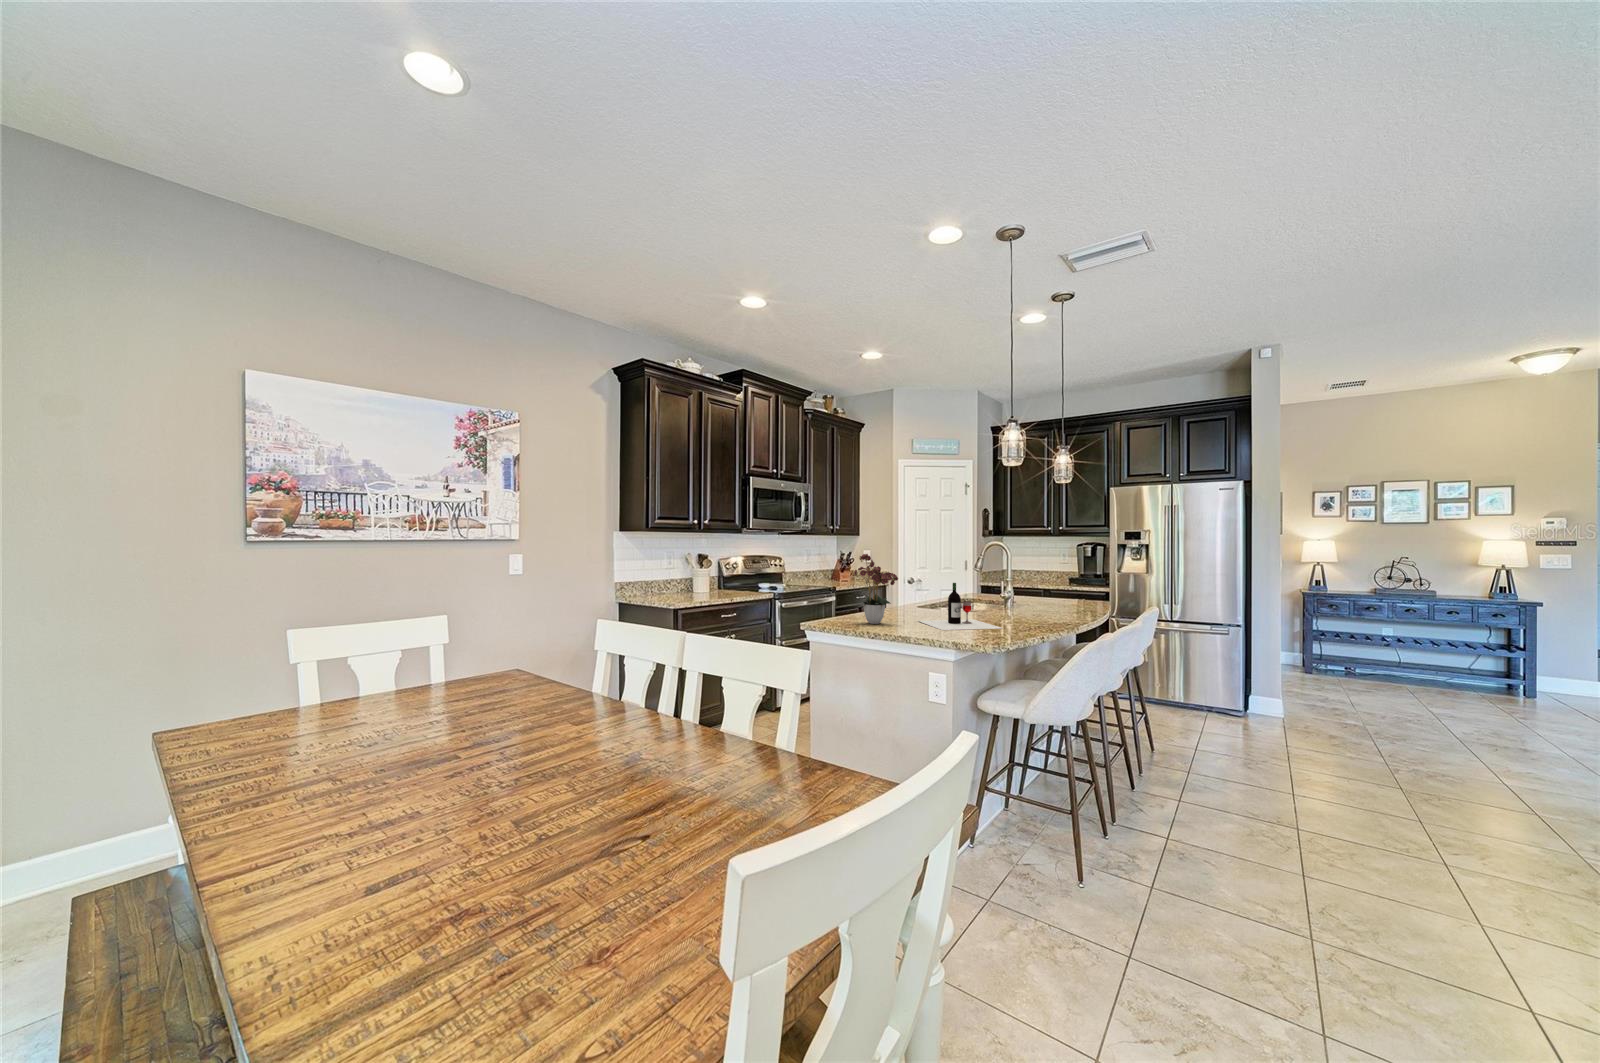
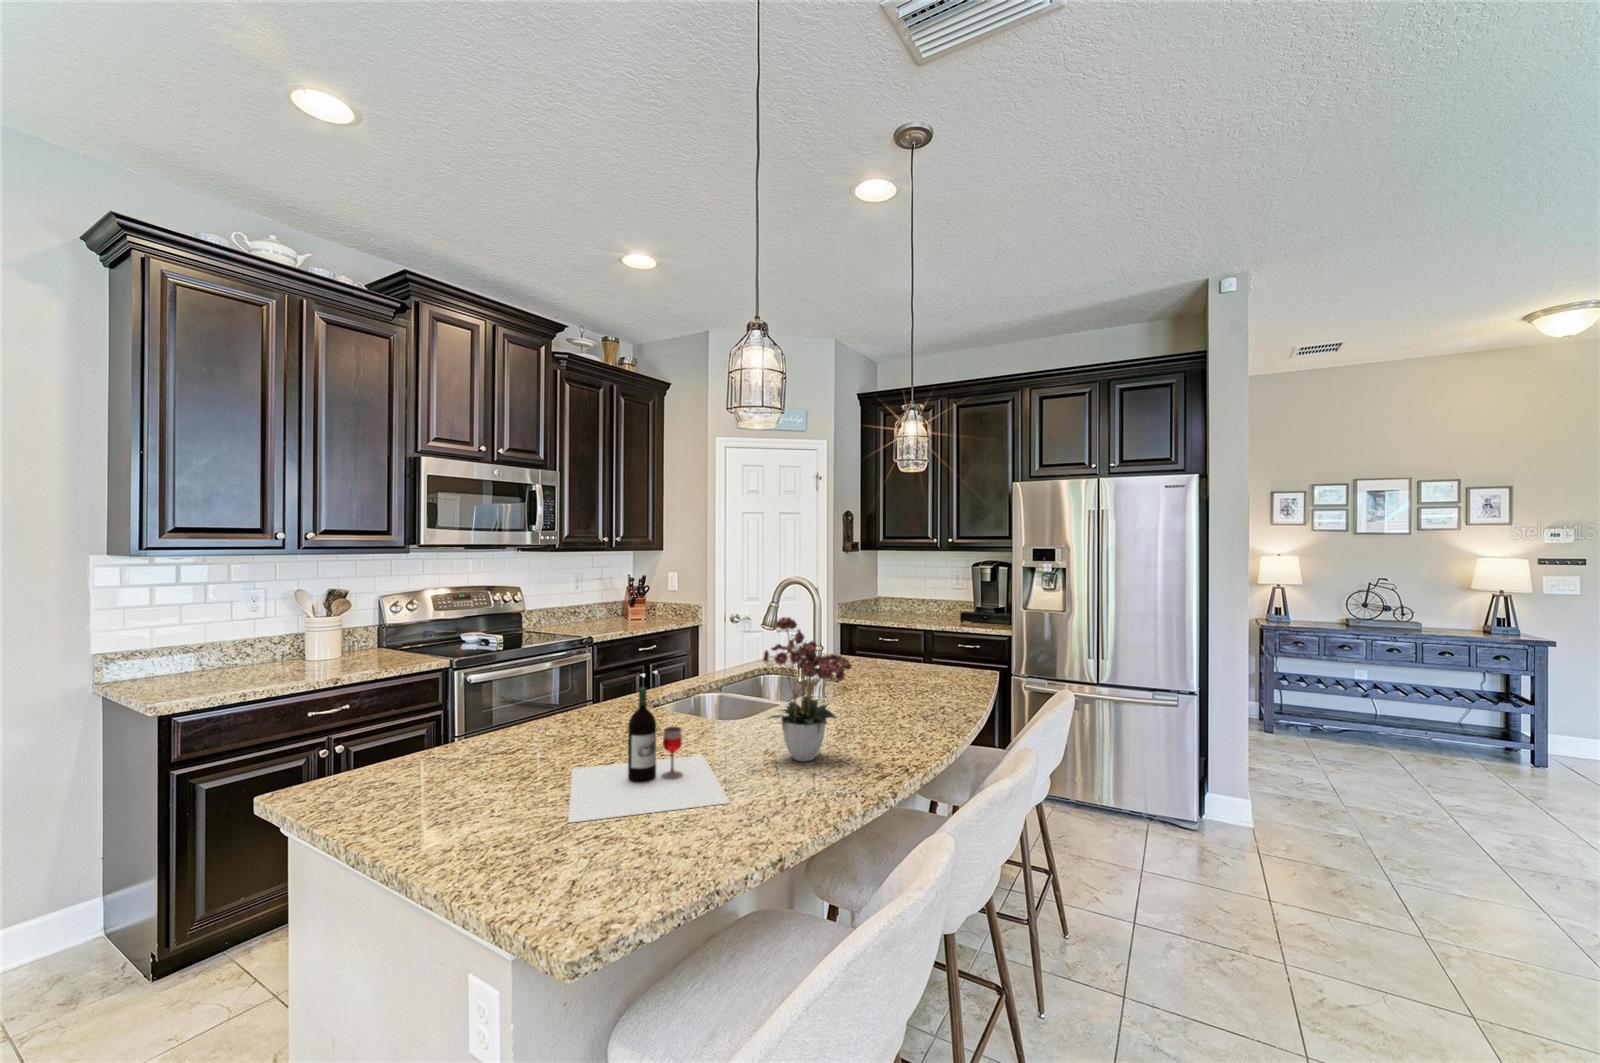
flower arrangement: present [854,554,898,624] -> present [763,617,852,761]

